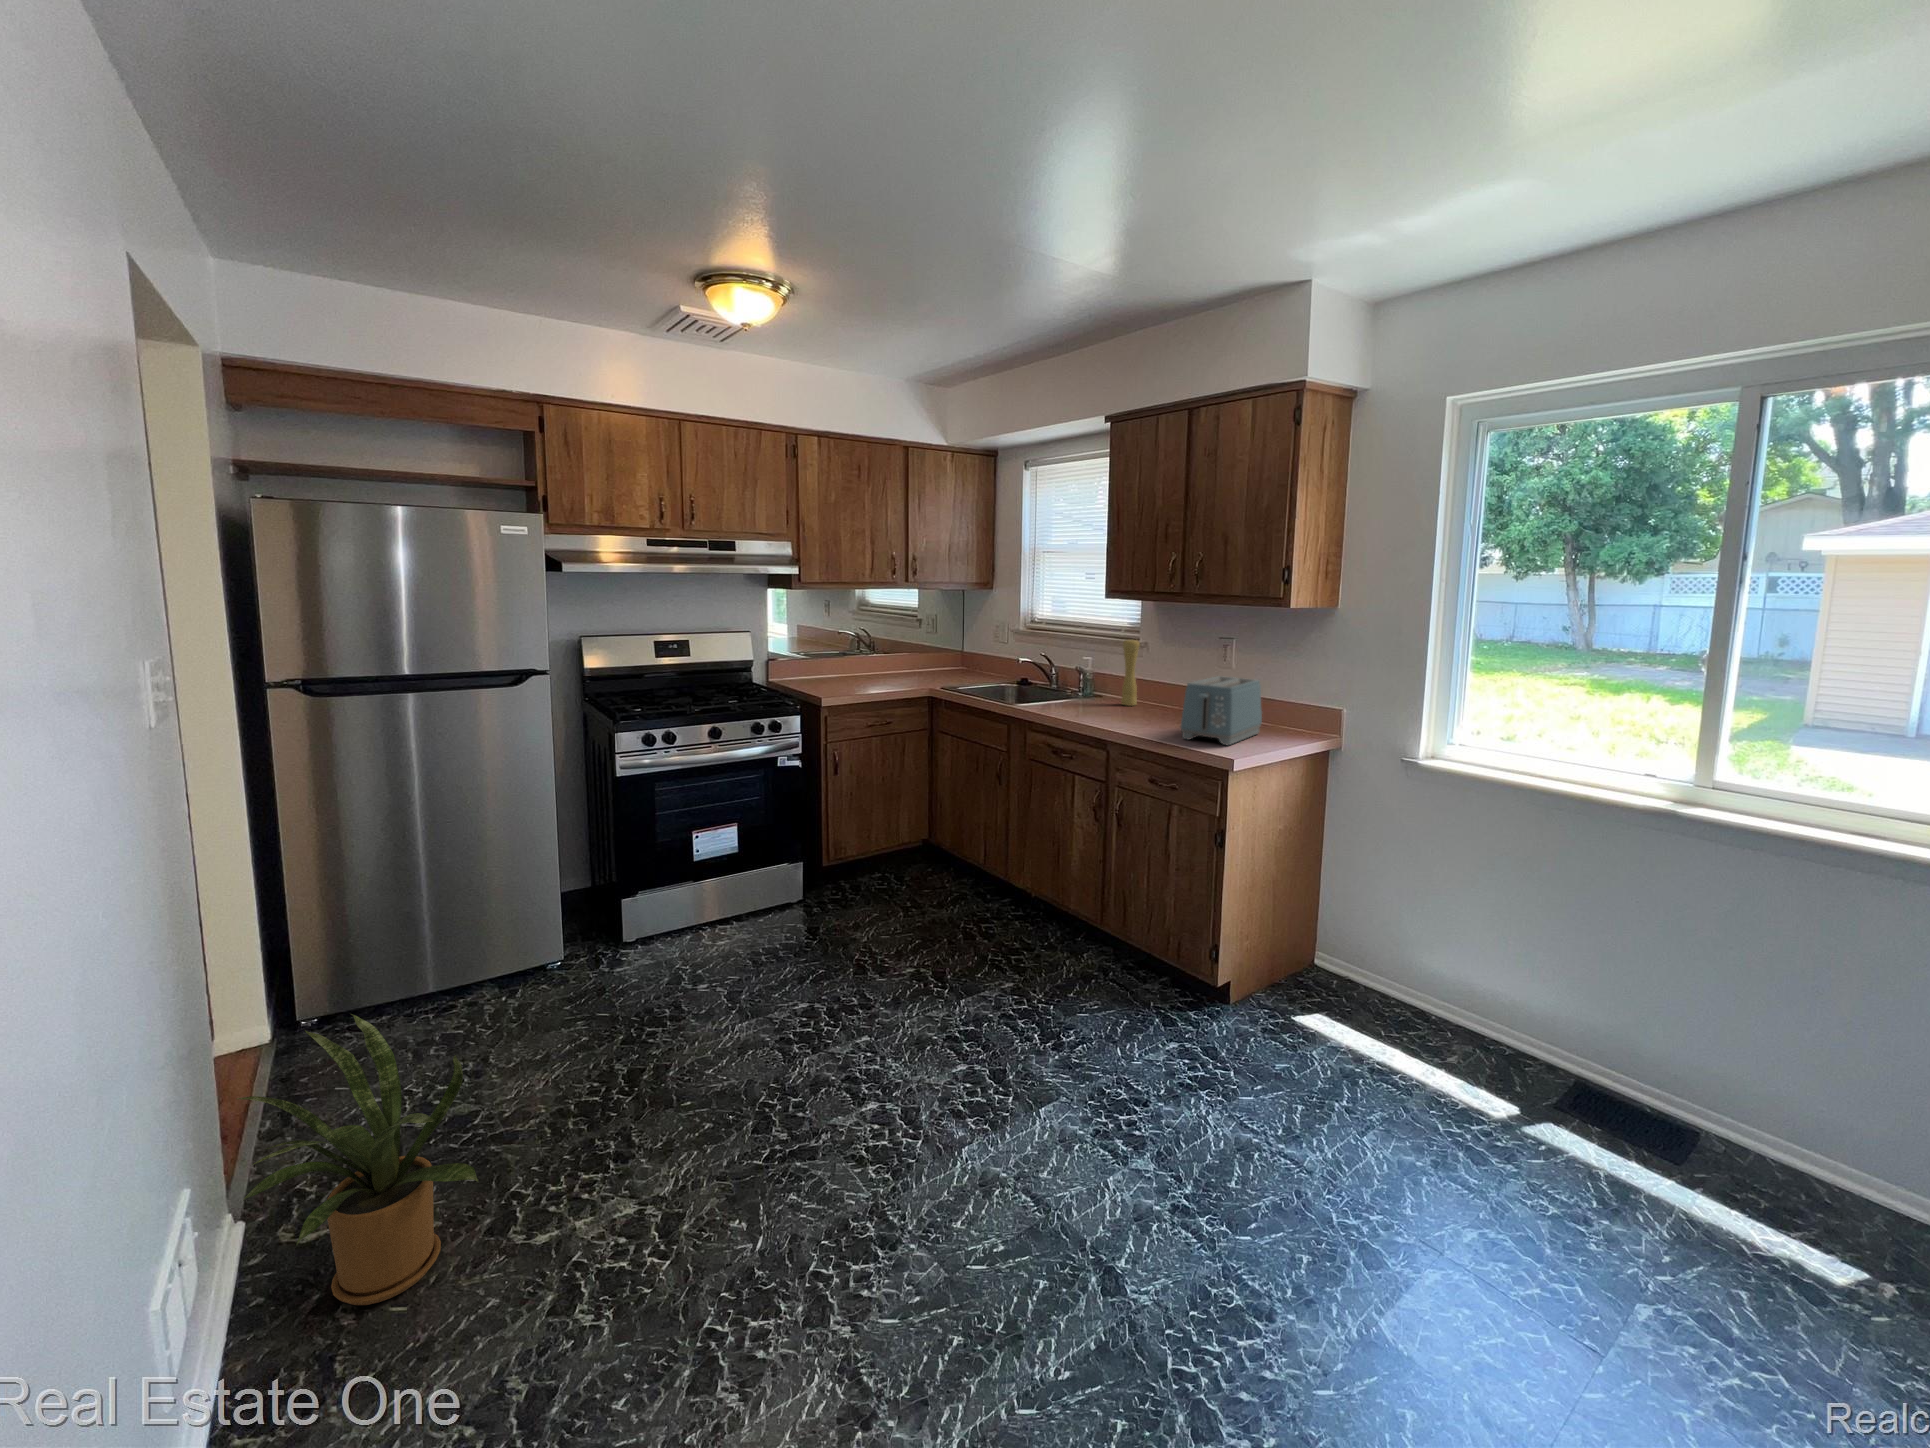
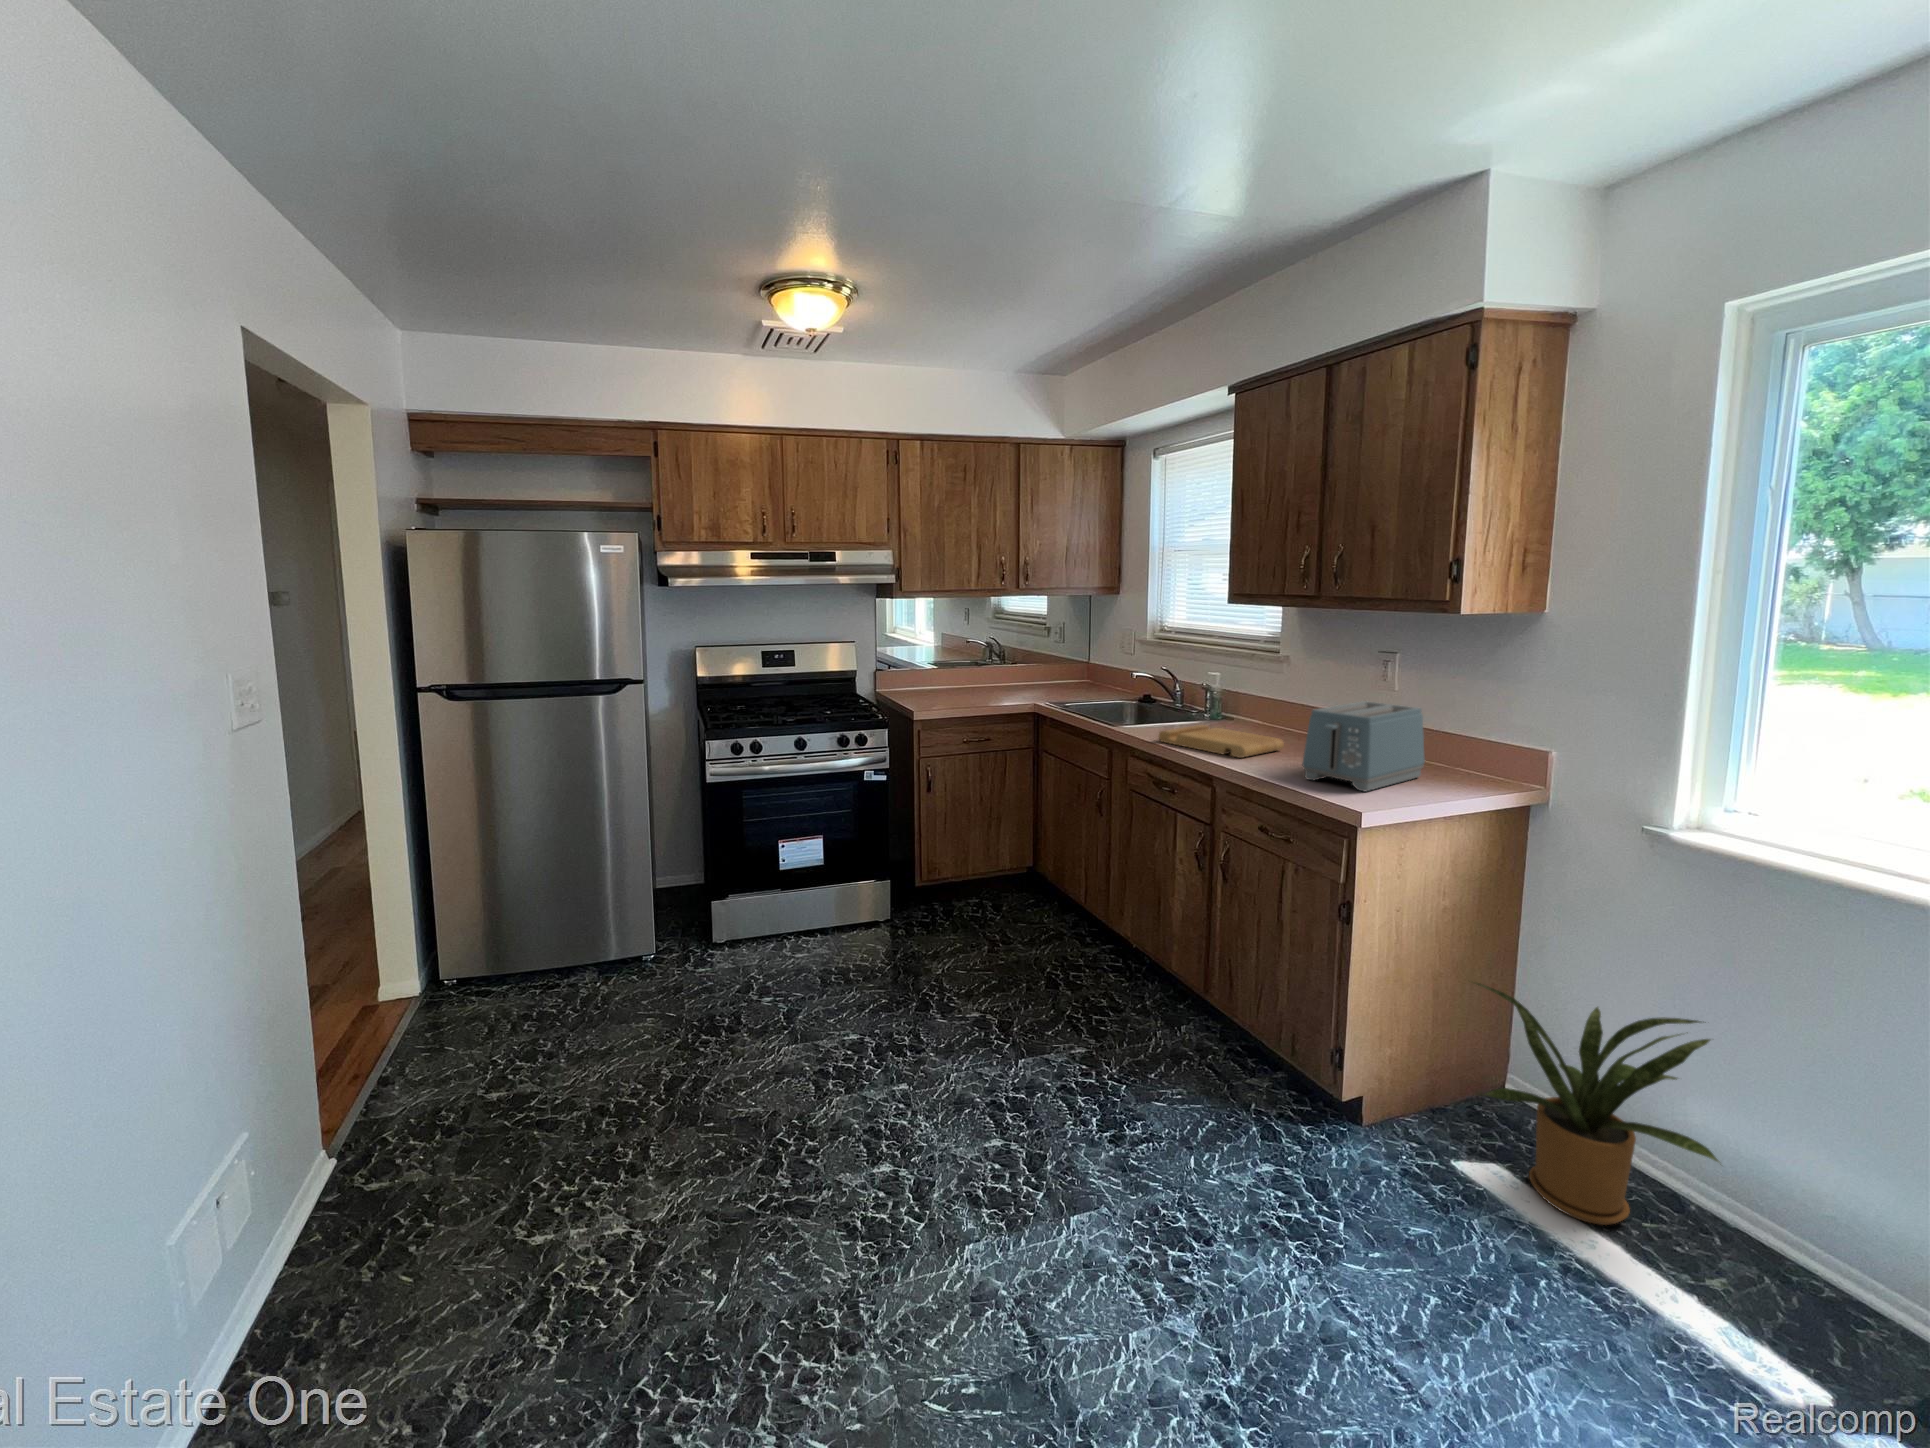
pepper mill: present [1121,639,1140,706] -> none [1251,652,1275,732]
cutting board: none [1055,701,1155,726] -> present [1158,725,1284,758]
house plant: present [237,1014,479,1305] -> present [1476,983,1718,1225]

